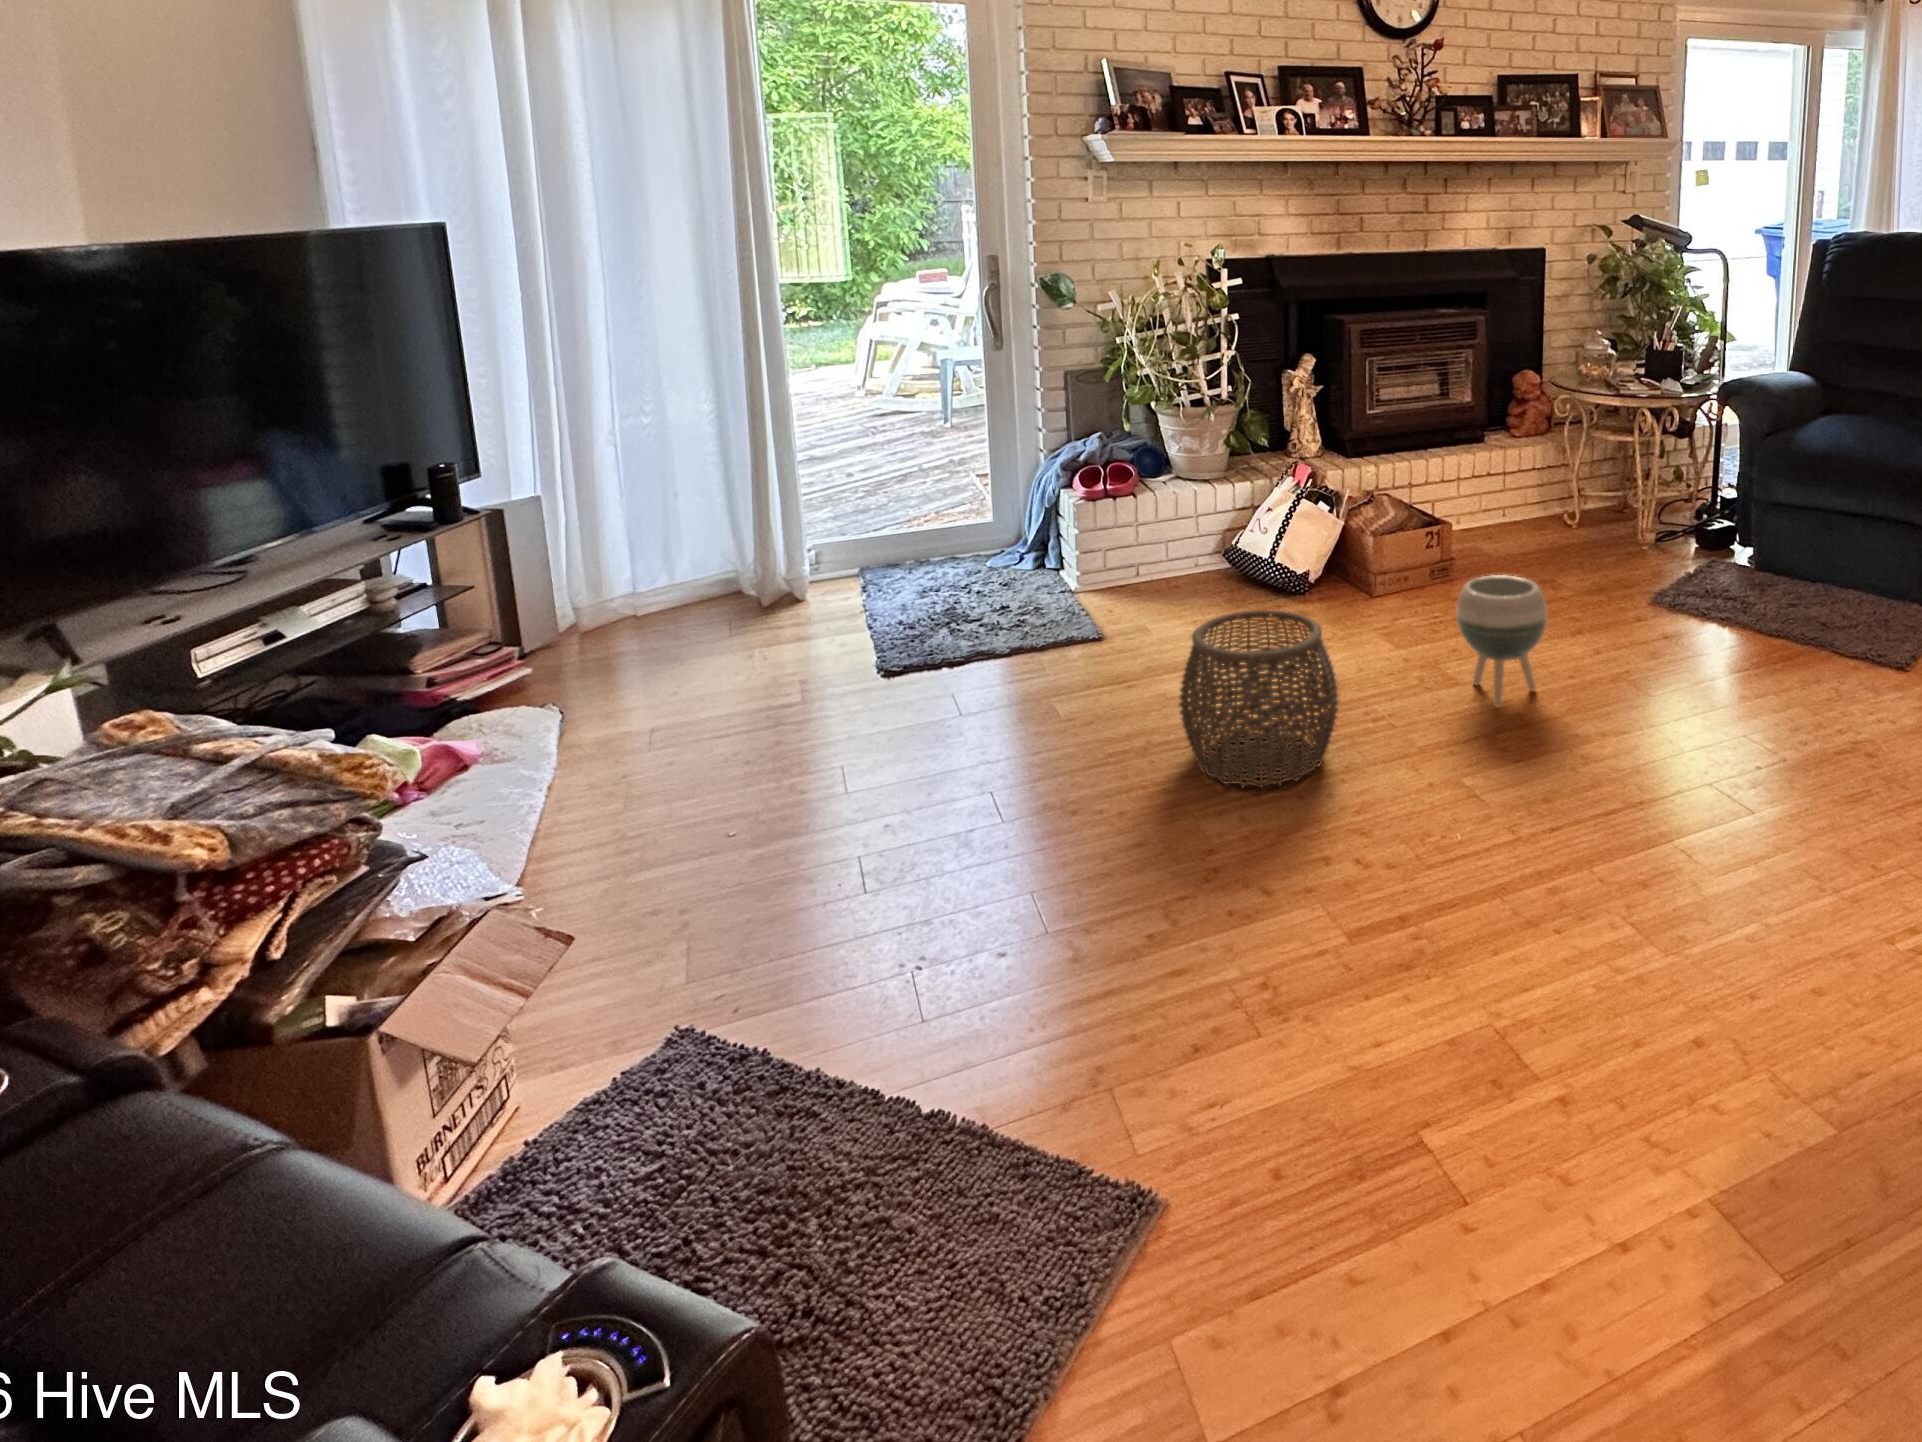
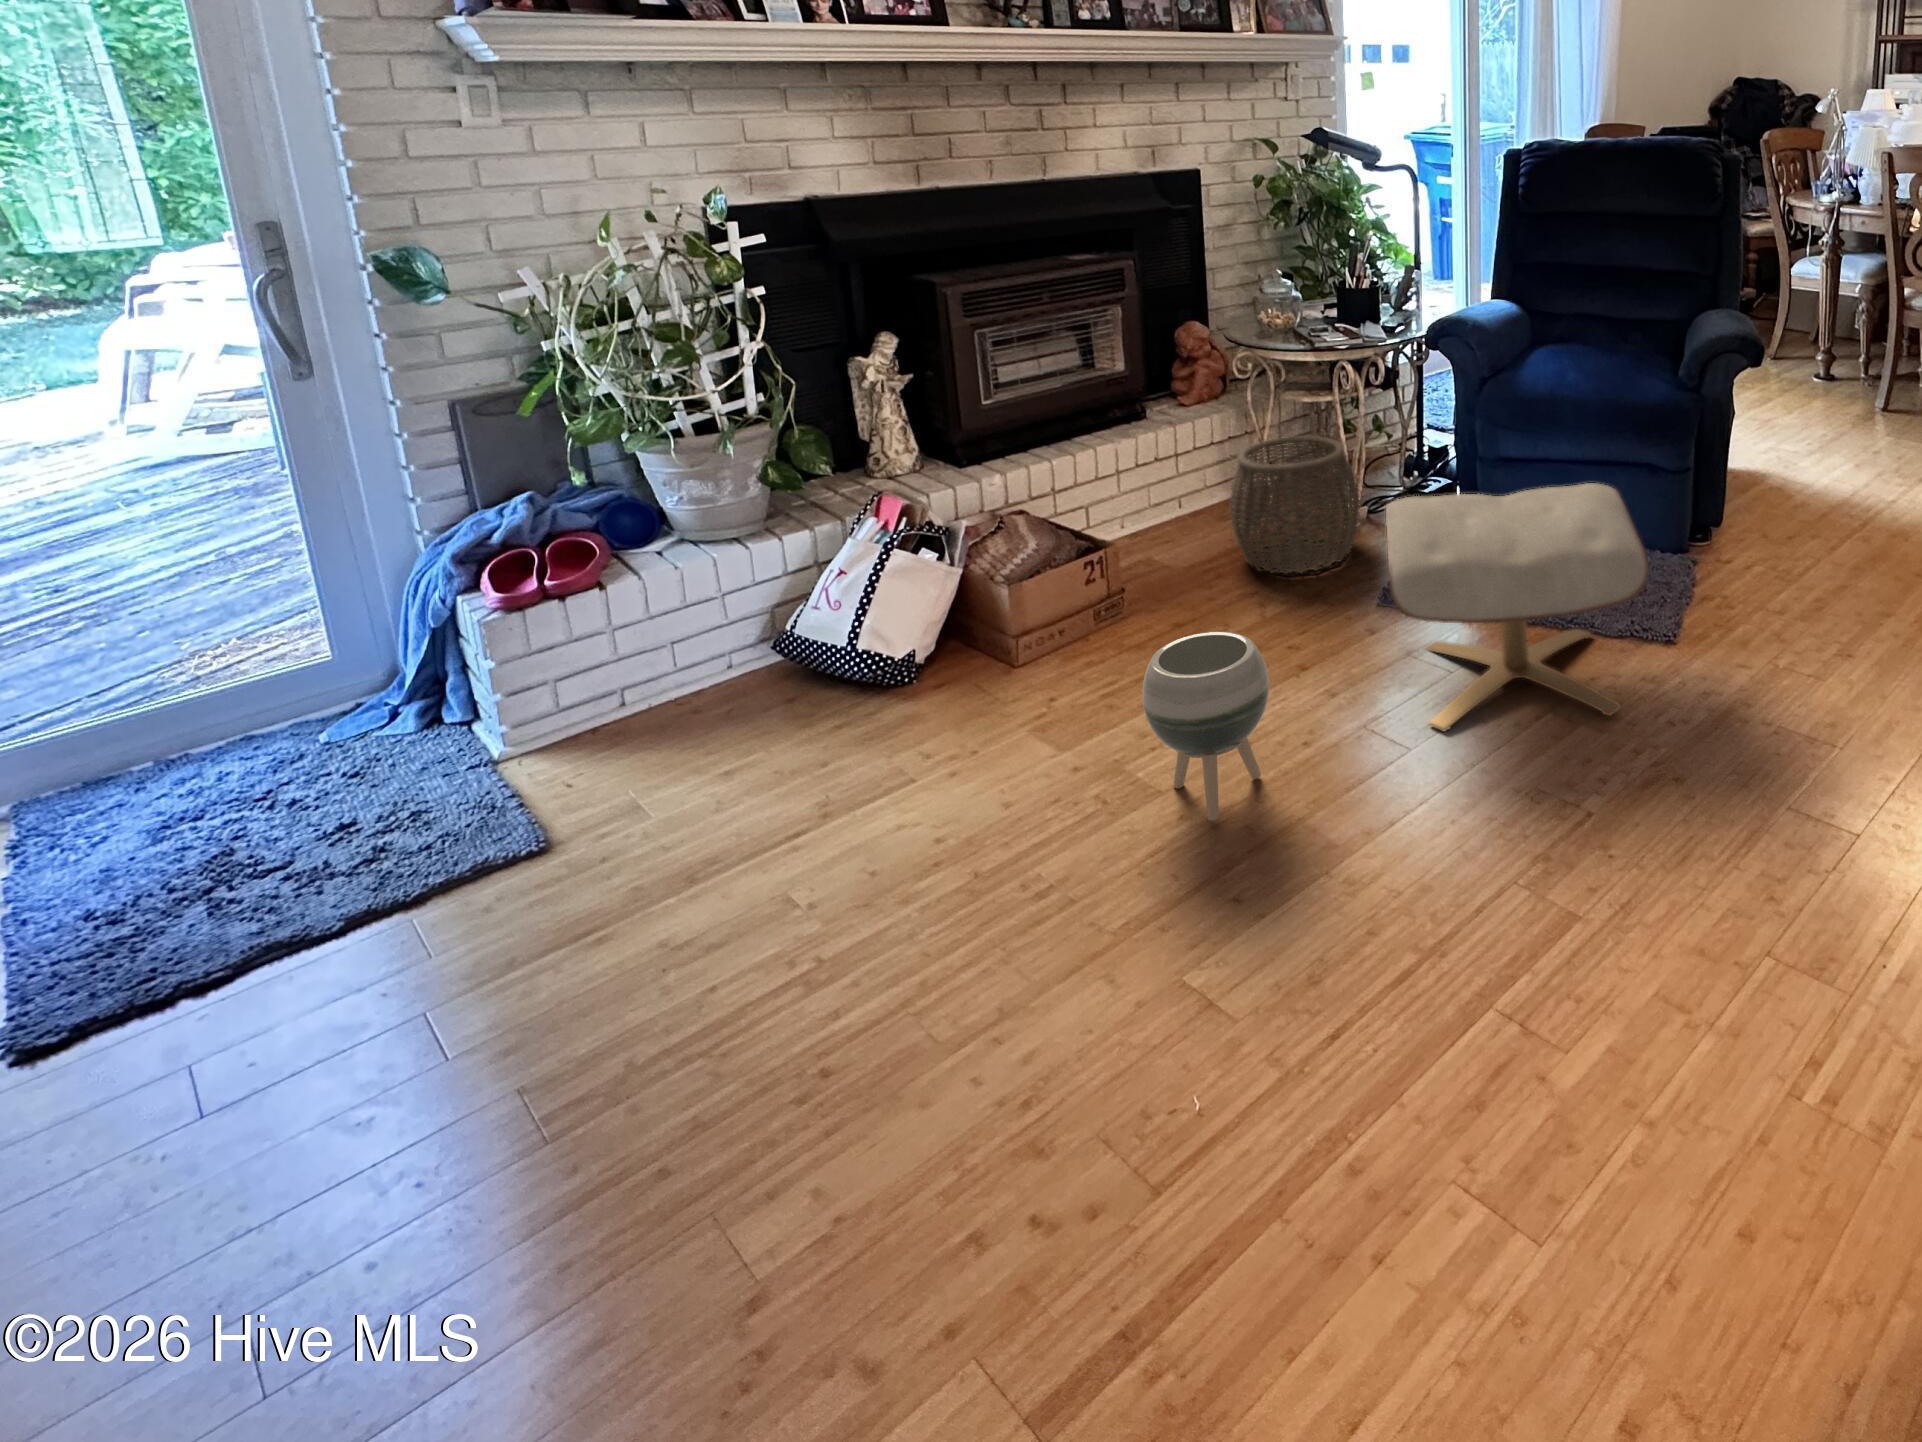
ottoman: none [1649,509,1879,708] -> present [1386,483,1648,731]
woven basket: present [1179,610,1339,788] -> present [1230,436,1360,574]

